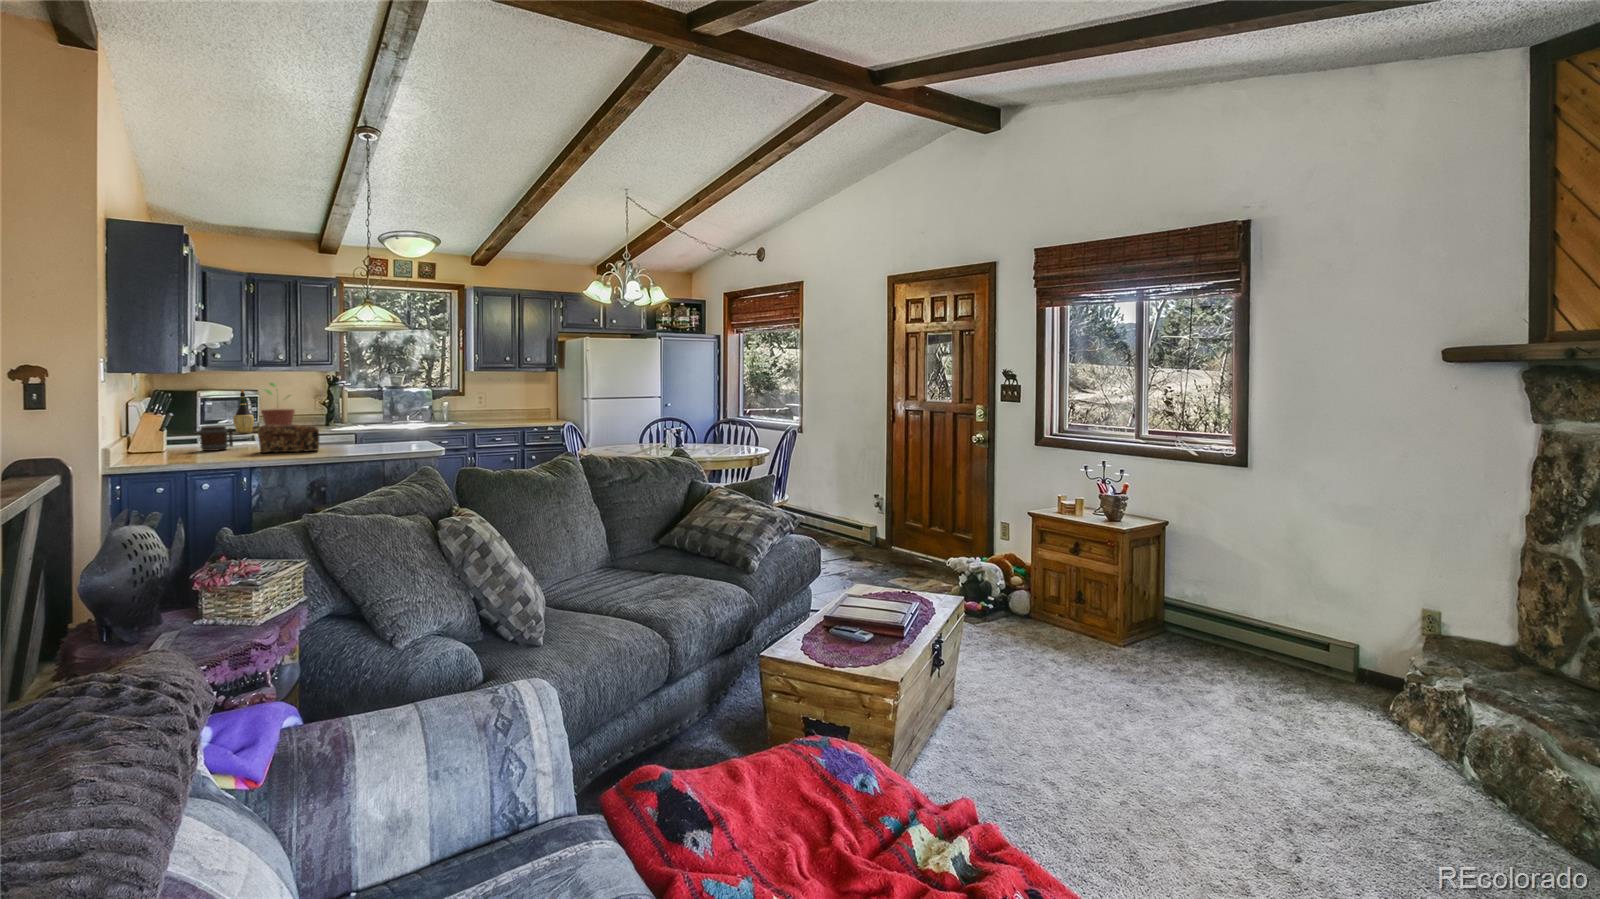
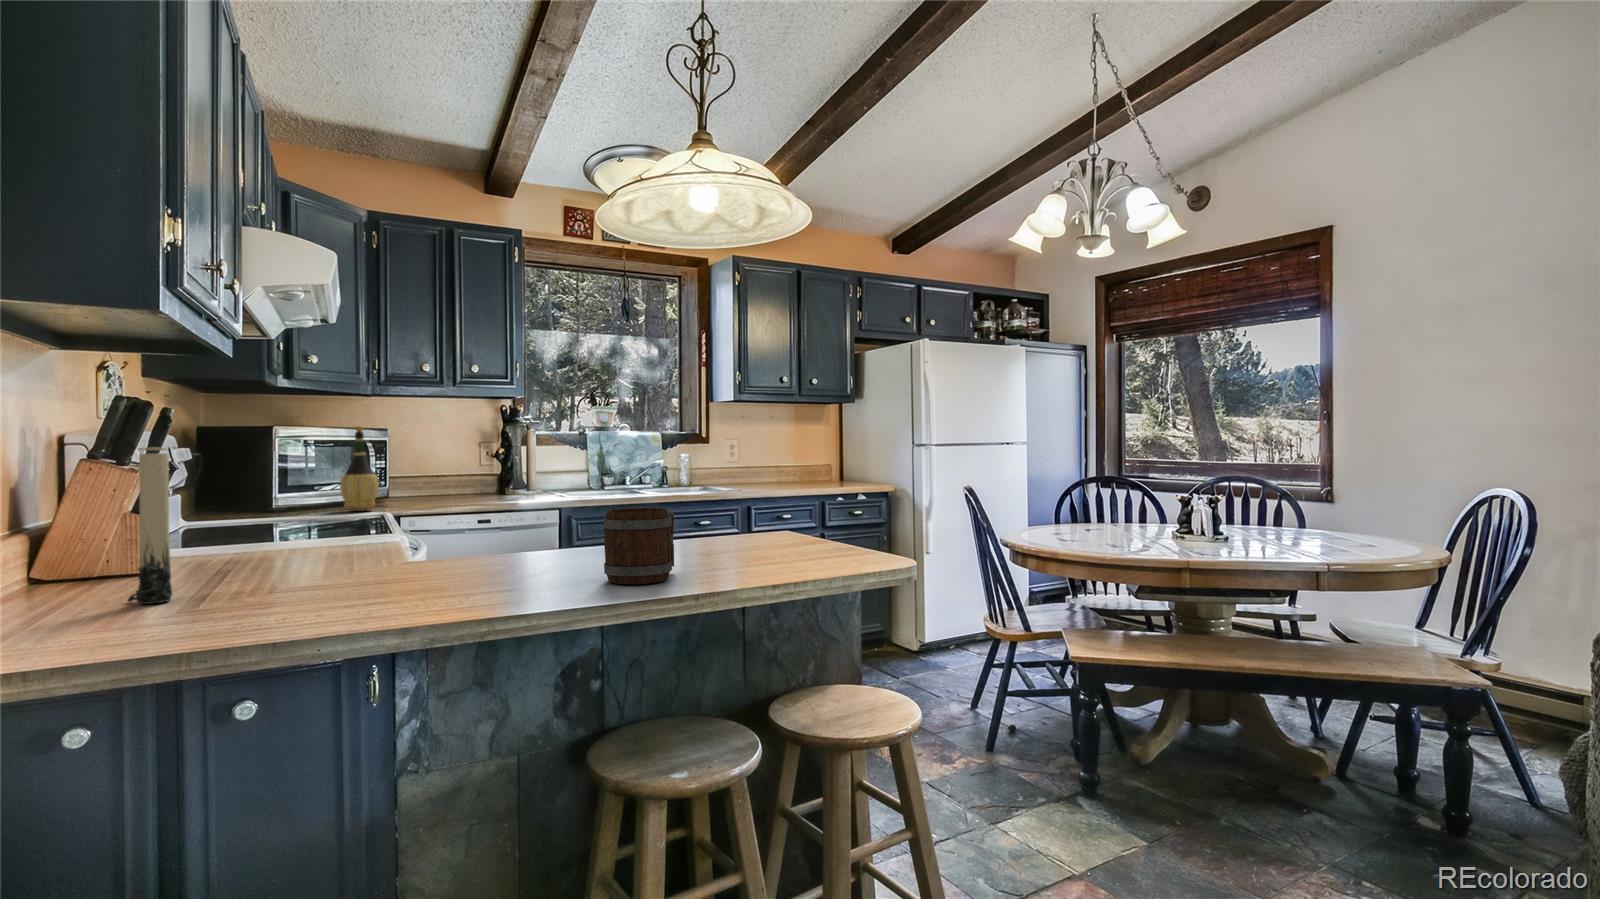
potted plant: present [261,383,295,425] -> none [392,415,451,505]
candle: none [175,406,189,455] -> present [128,447,172,604]
bread loaf: present [258,424,319,453] -> none [380,502,551,593]
mug: present [200,426,233,451] -> present [604,507,675,584]

